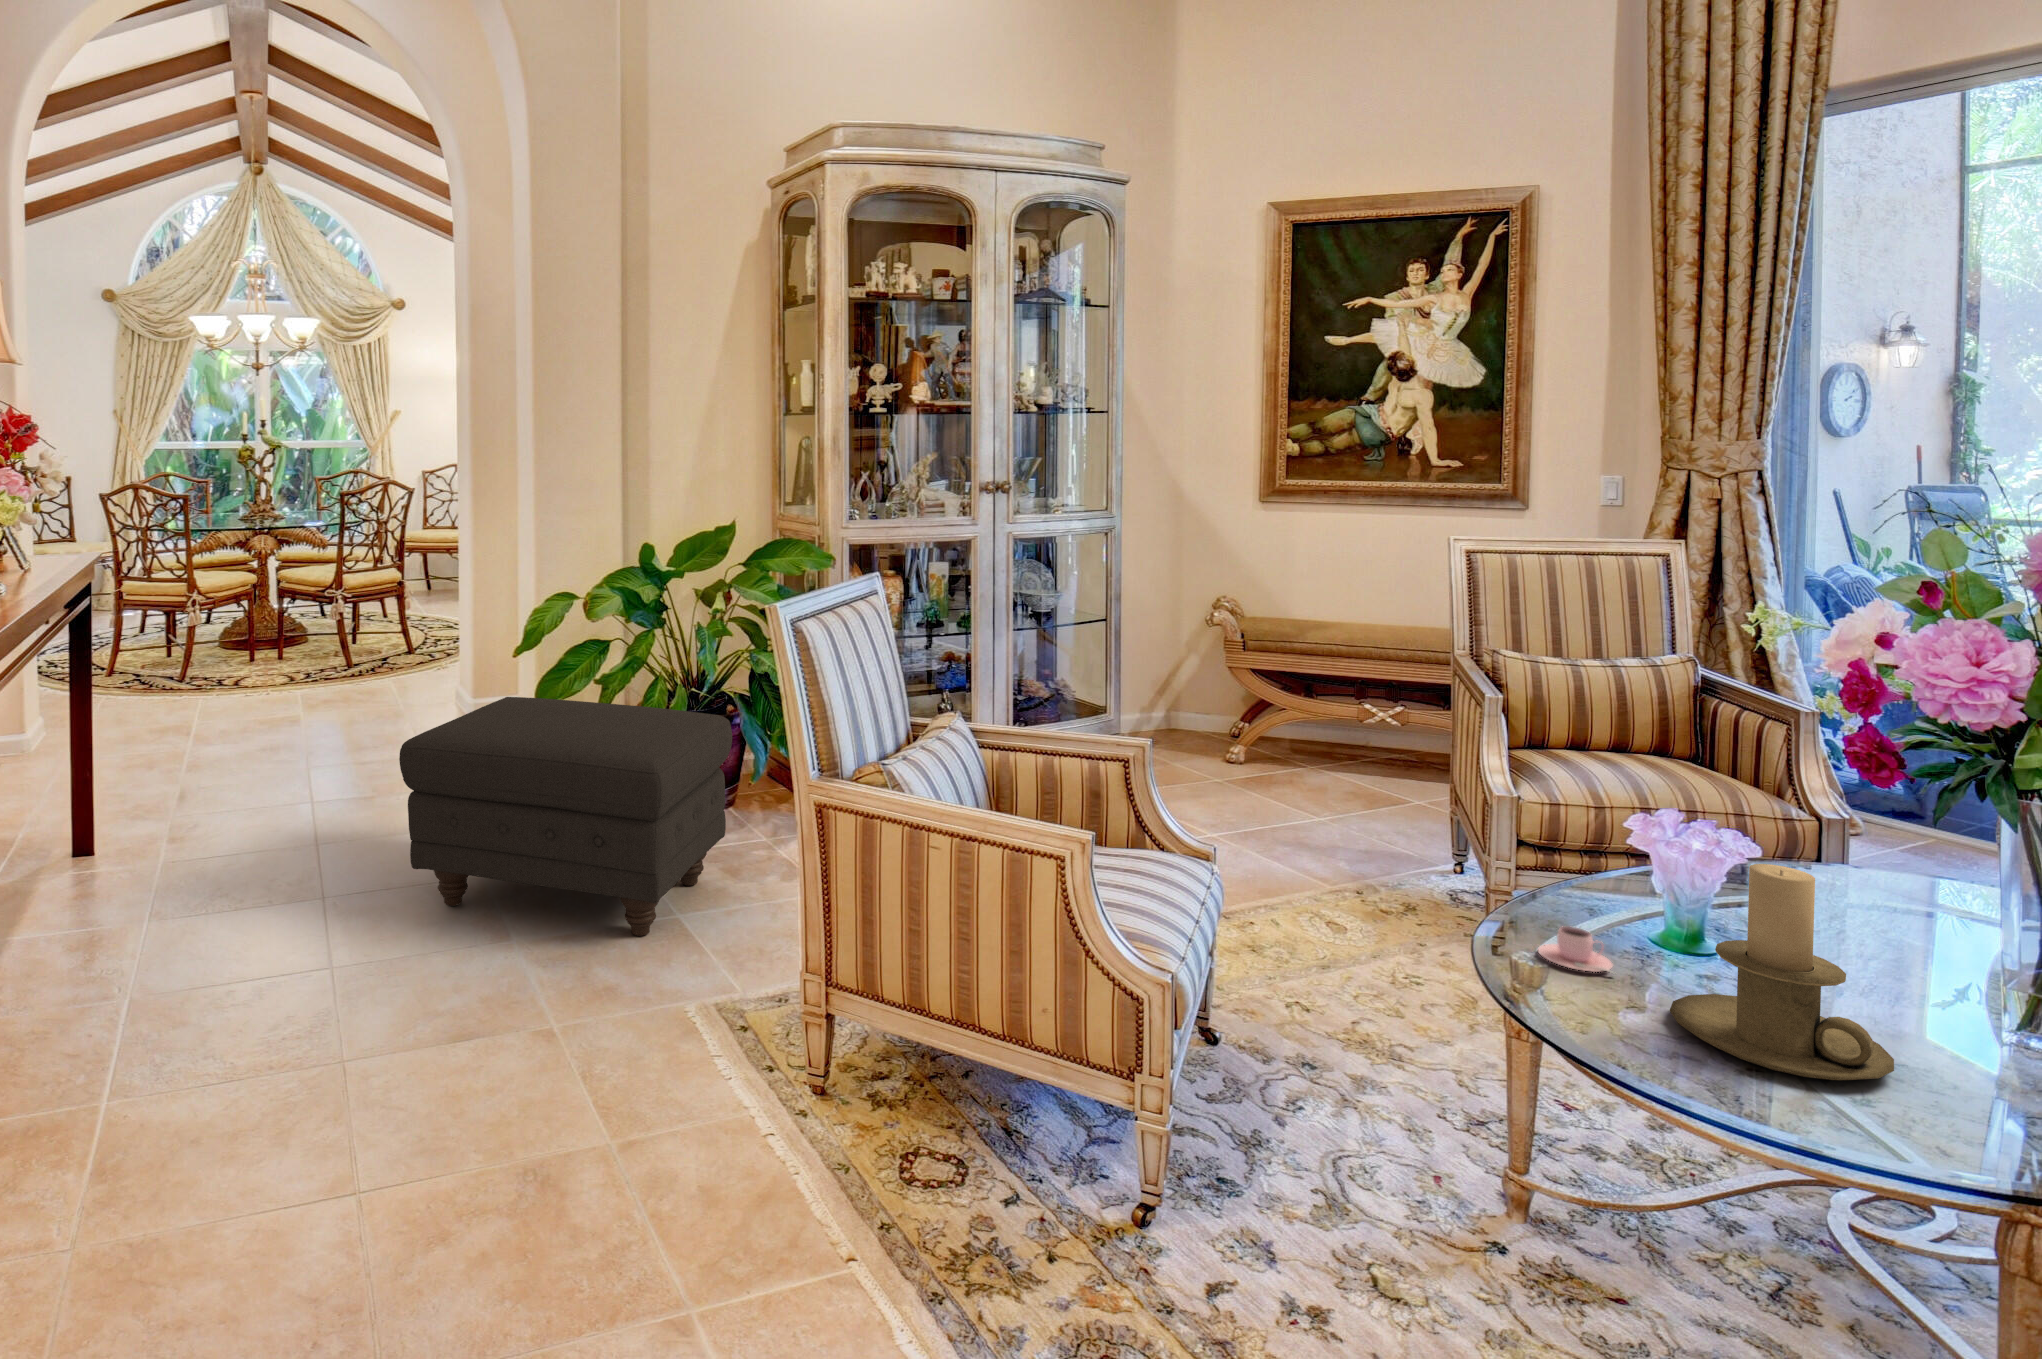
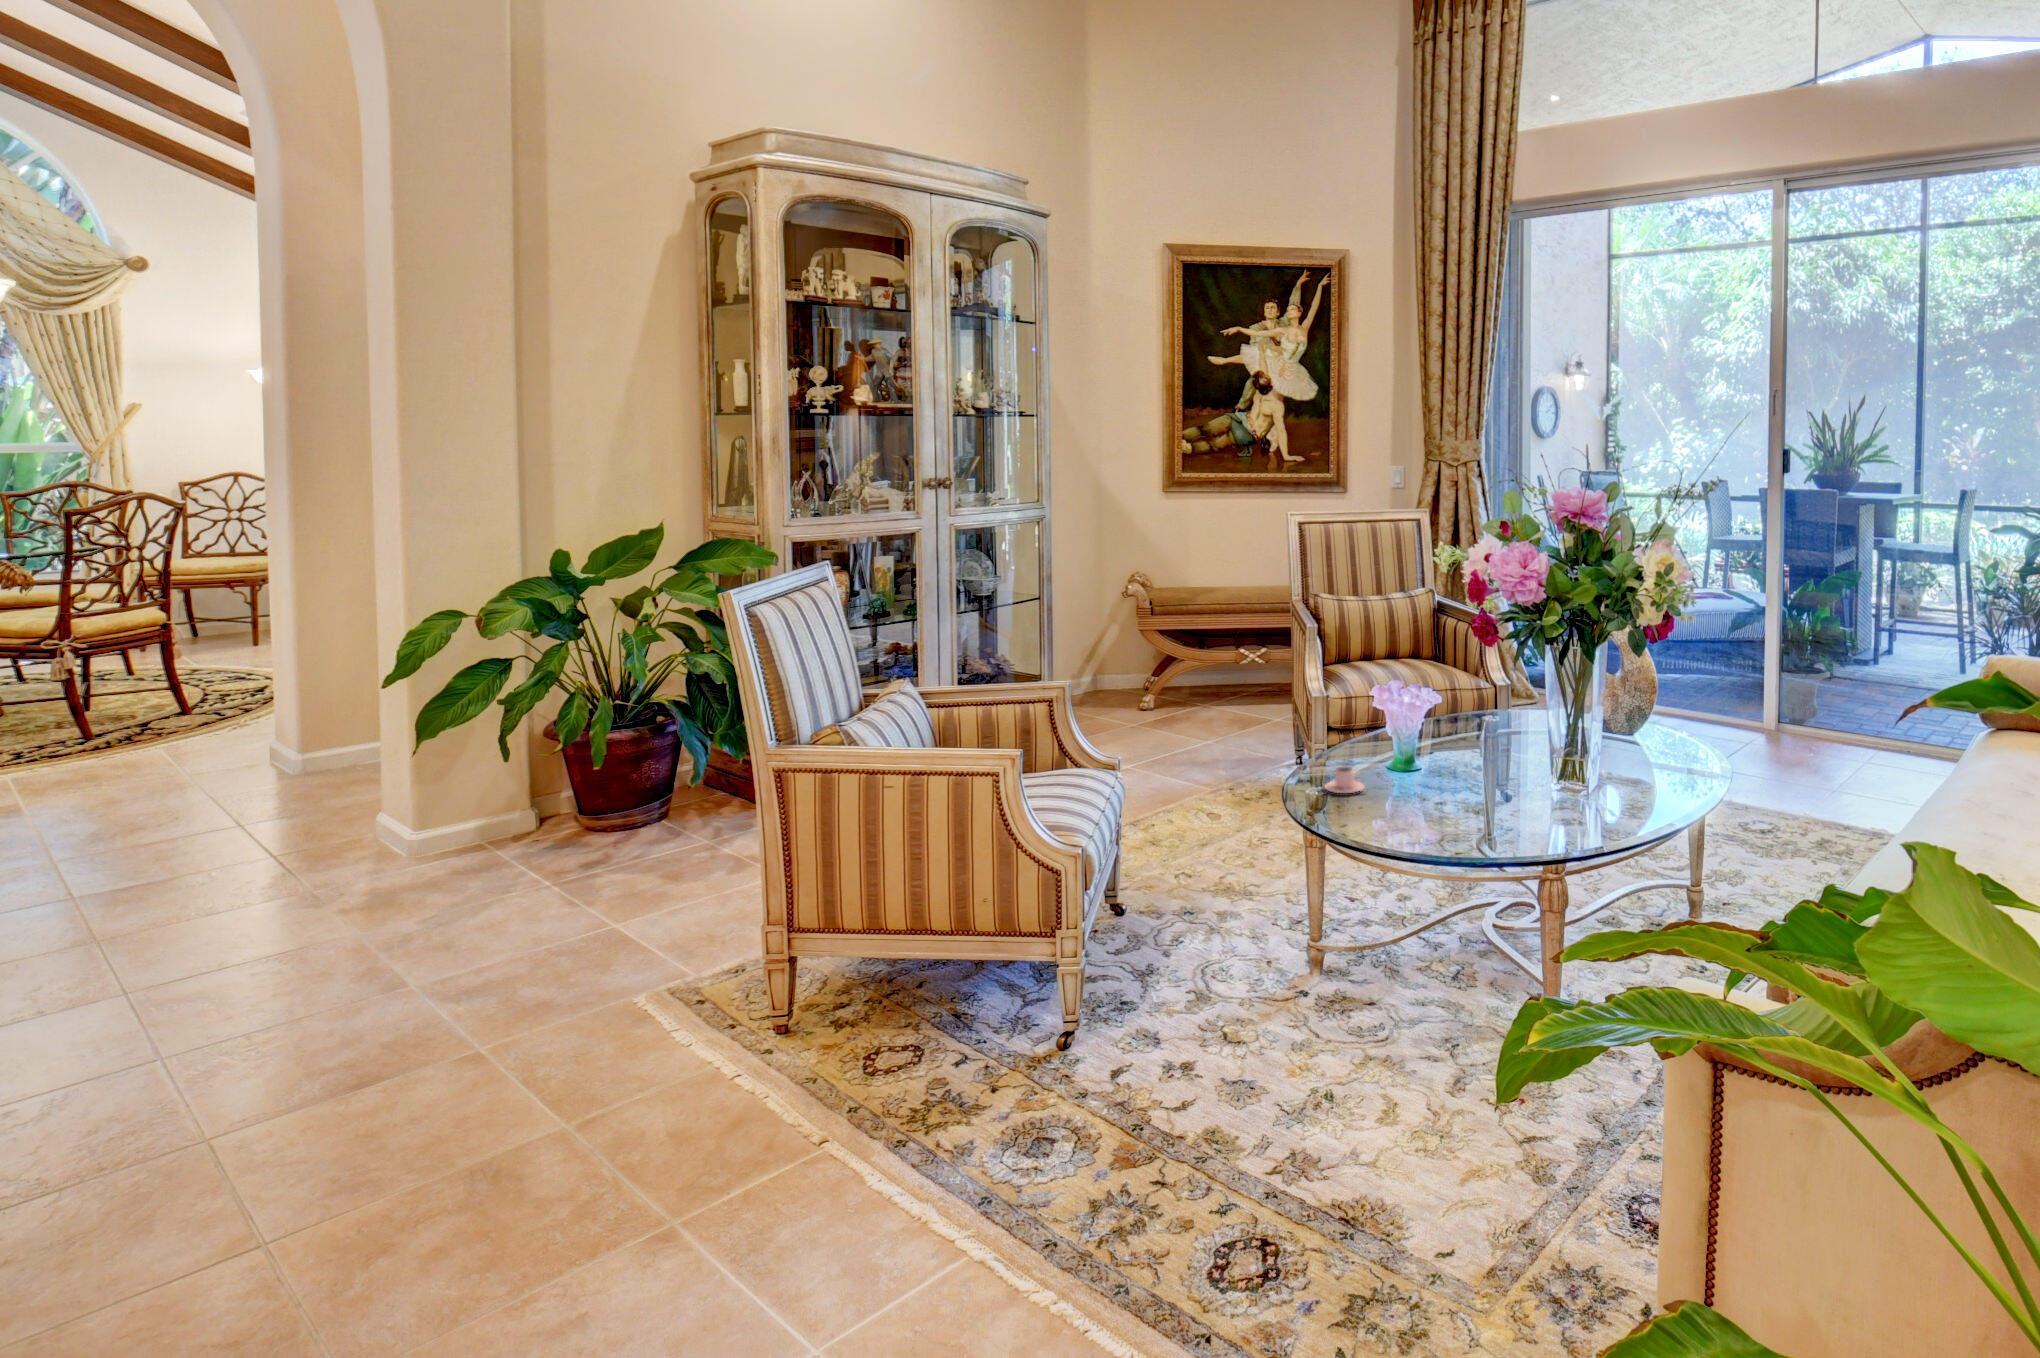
ottoman: present [399,697,732,936] -> none [226,720,671,976]
candle holder: present [1670,864,1894,1080] -> none [1390,701,1495,826]

